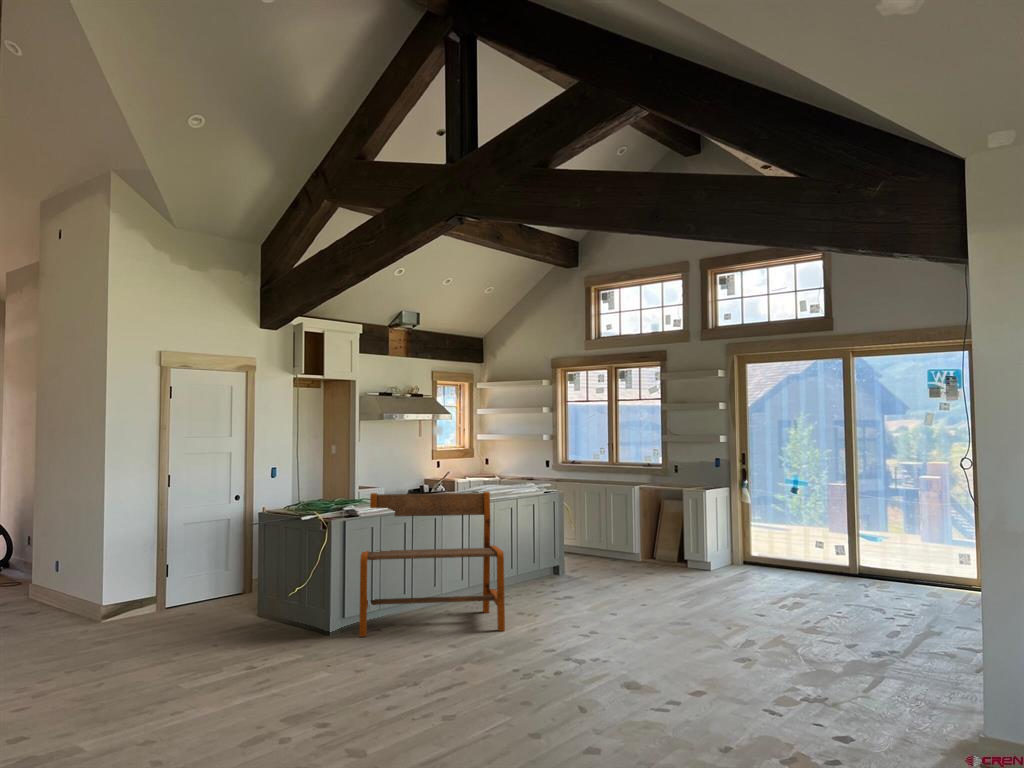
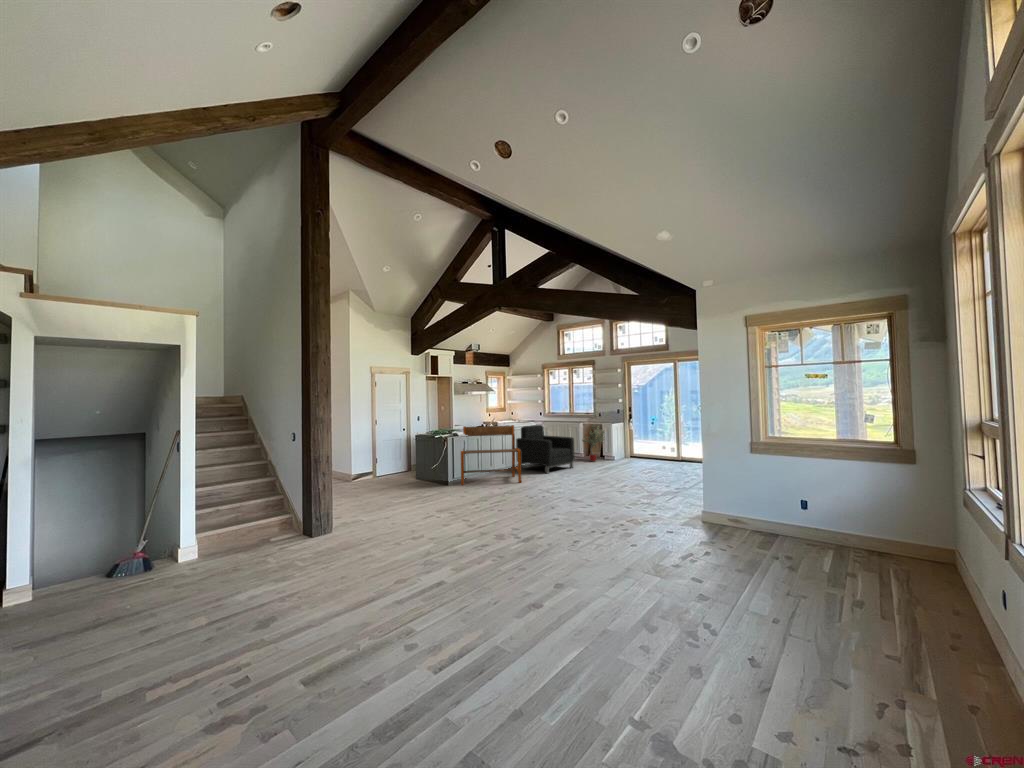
armchair: none [494,490,625,604] -> present [516,425,574,473]
potted tree: none [637,491,692,572] -> present [582,425,604,462]

